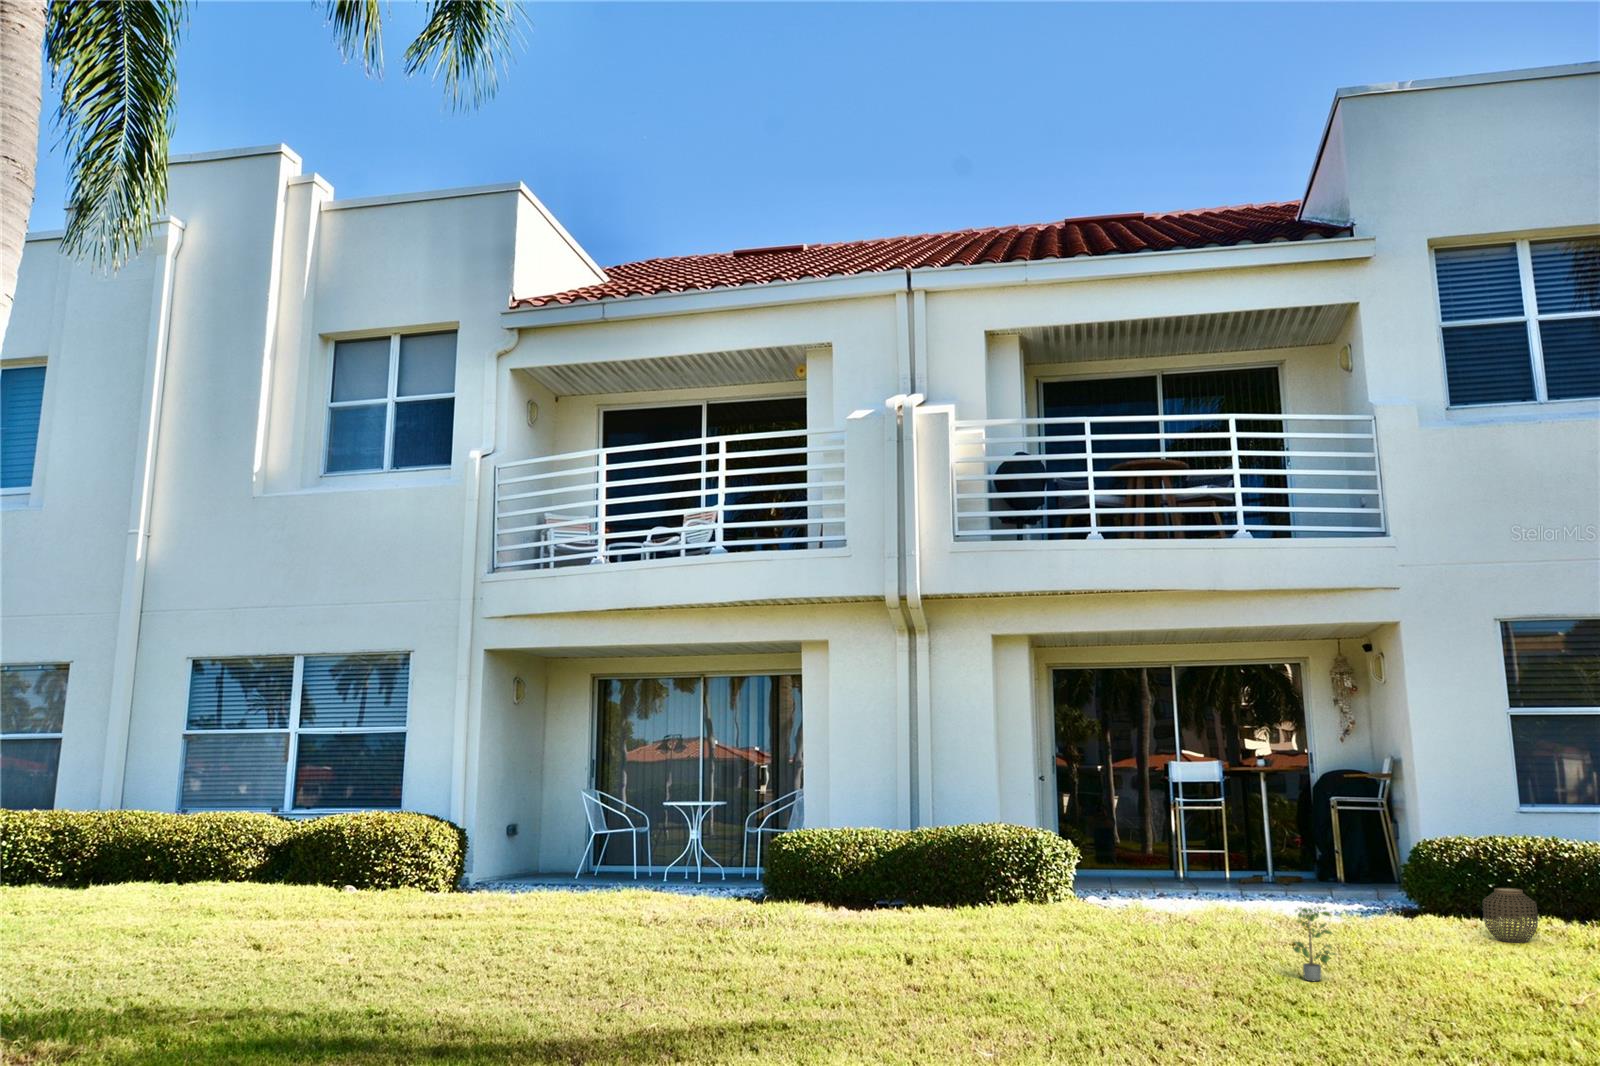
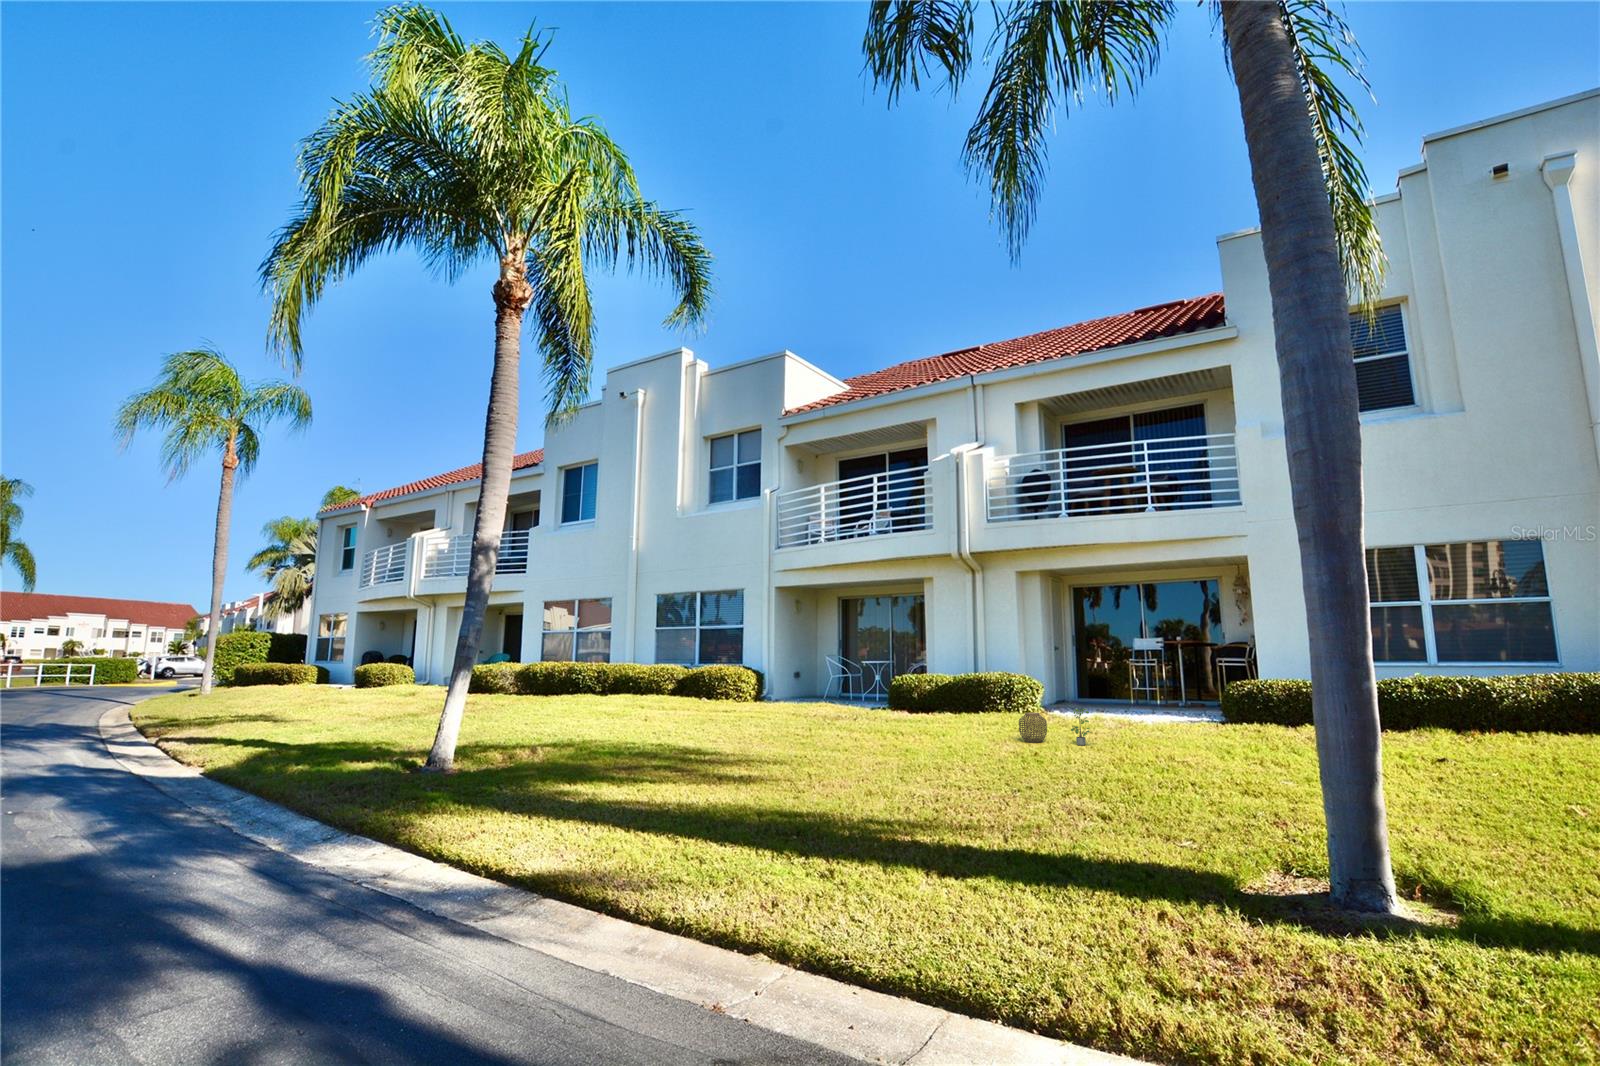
woven basket: present [1483,888,1538,943] -> present [1019,712,1047,743]

